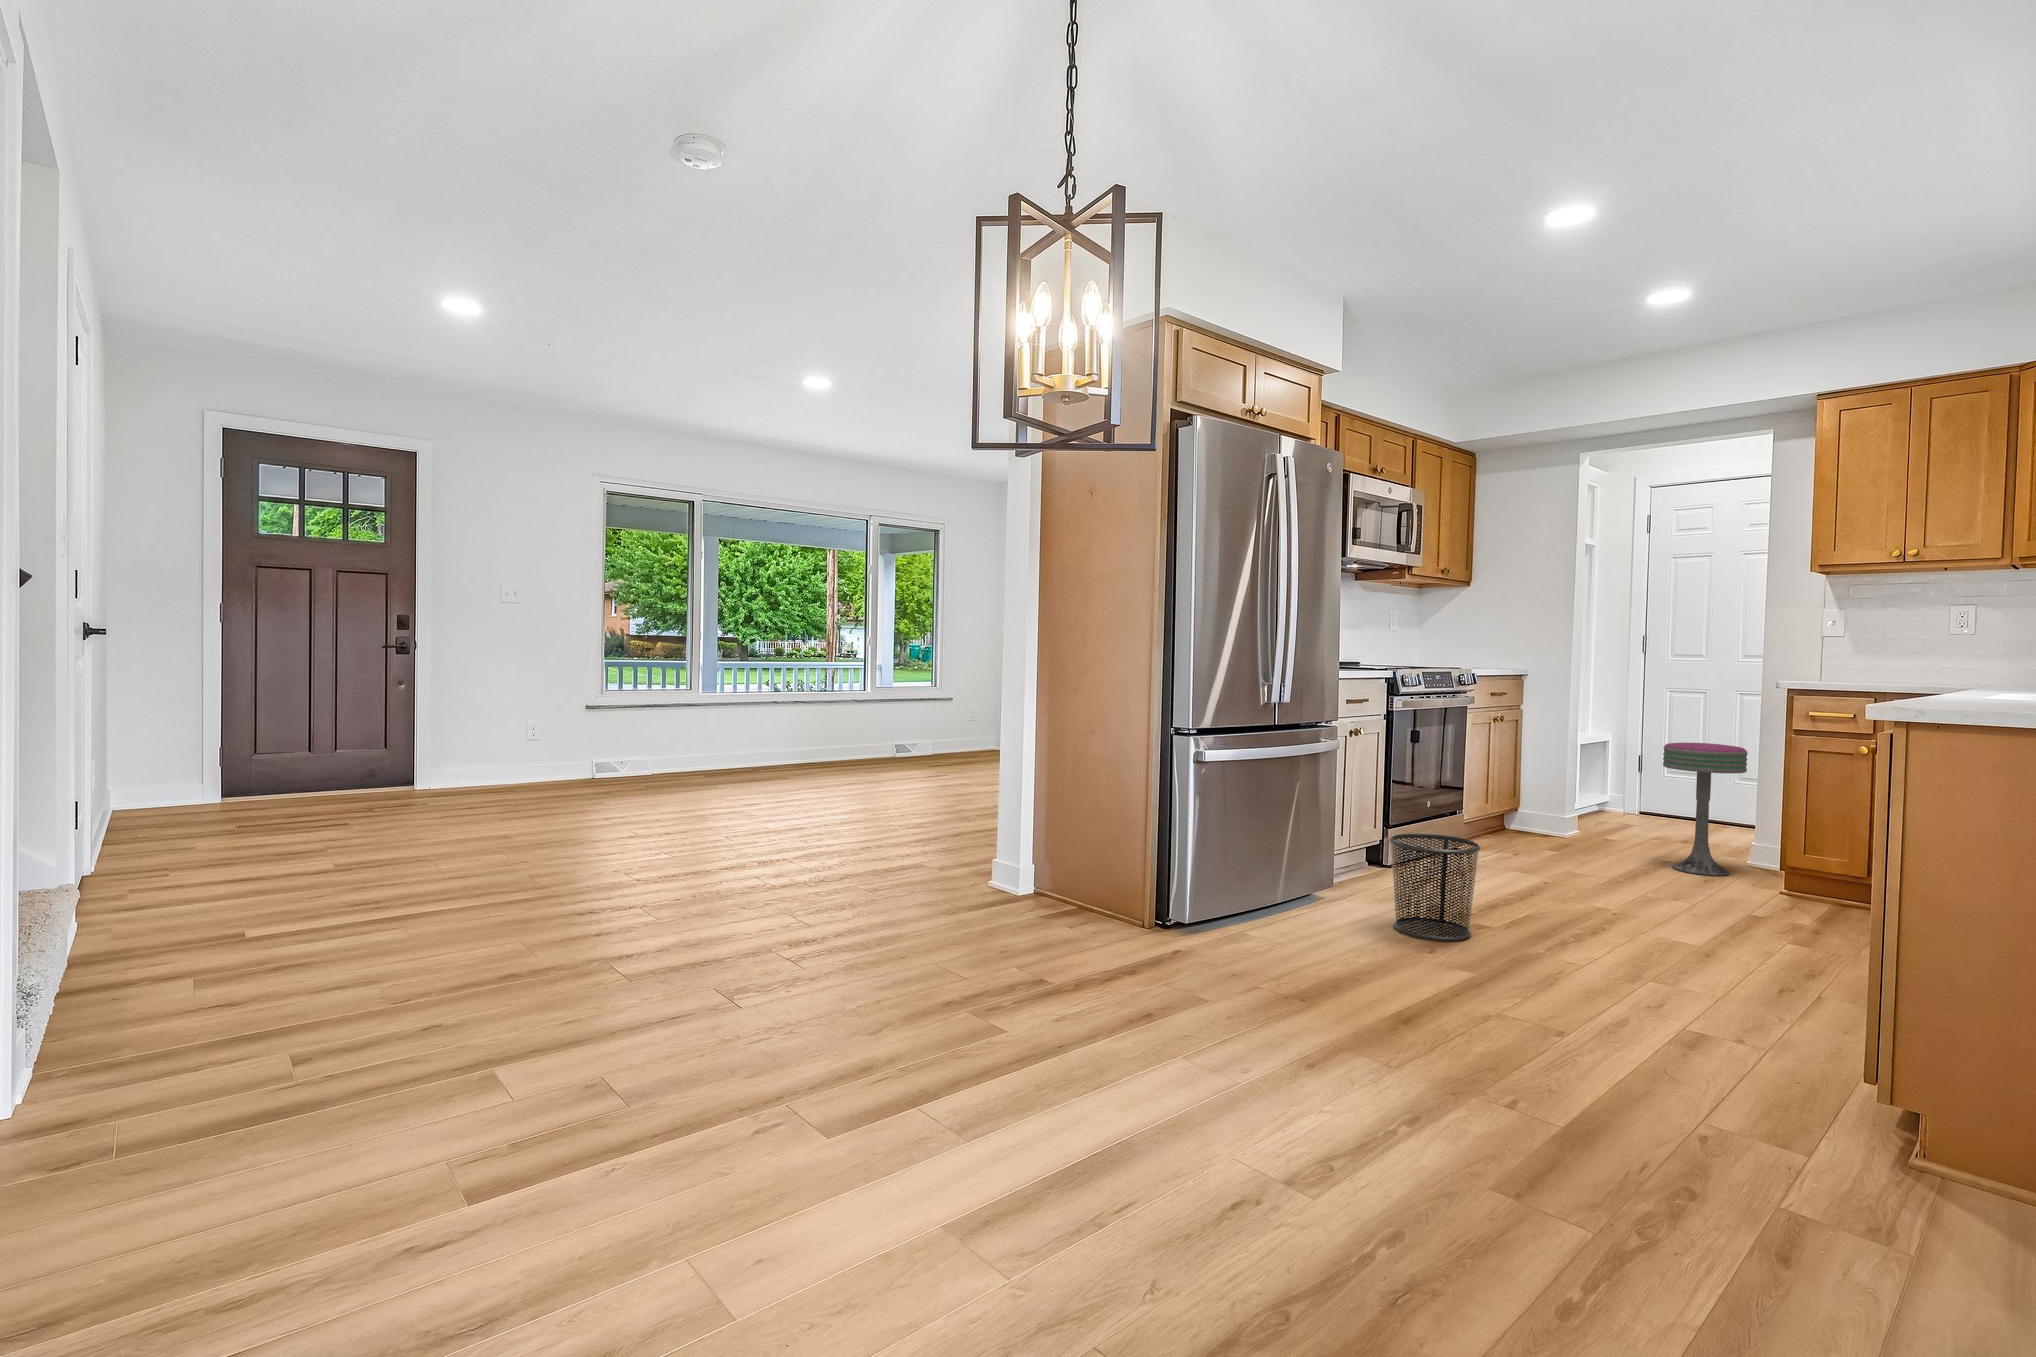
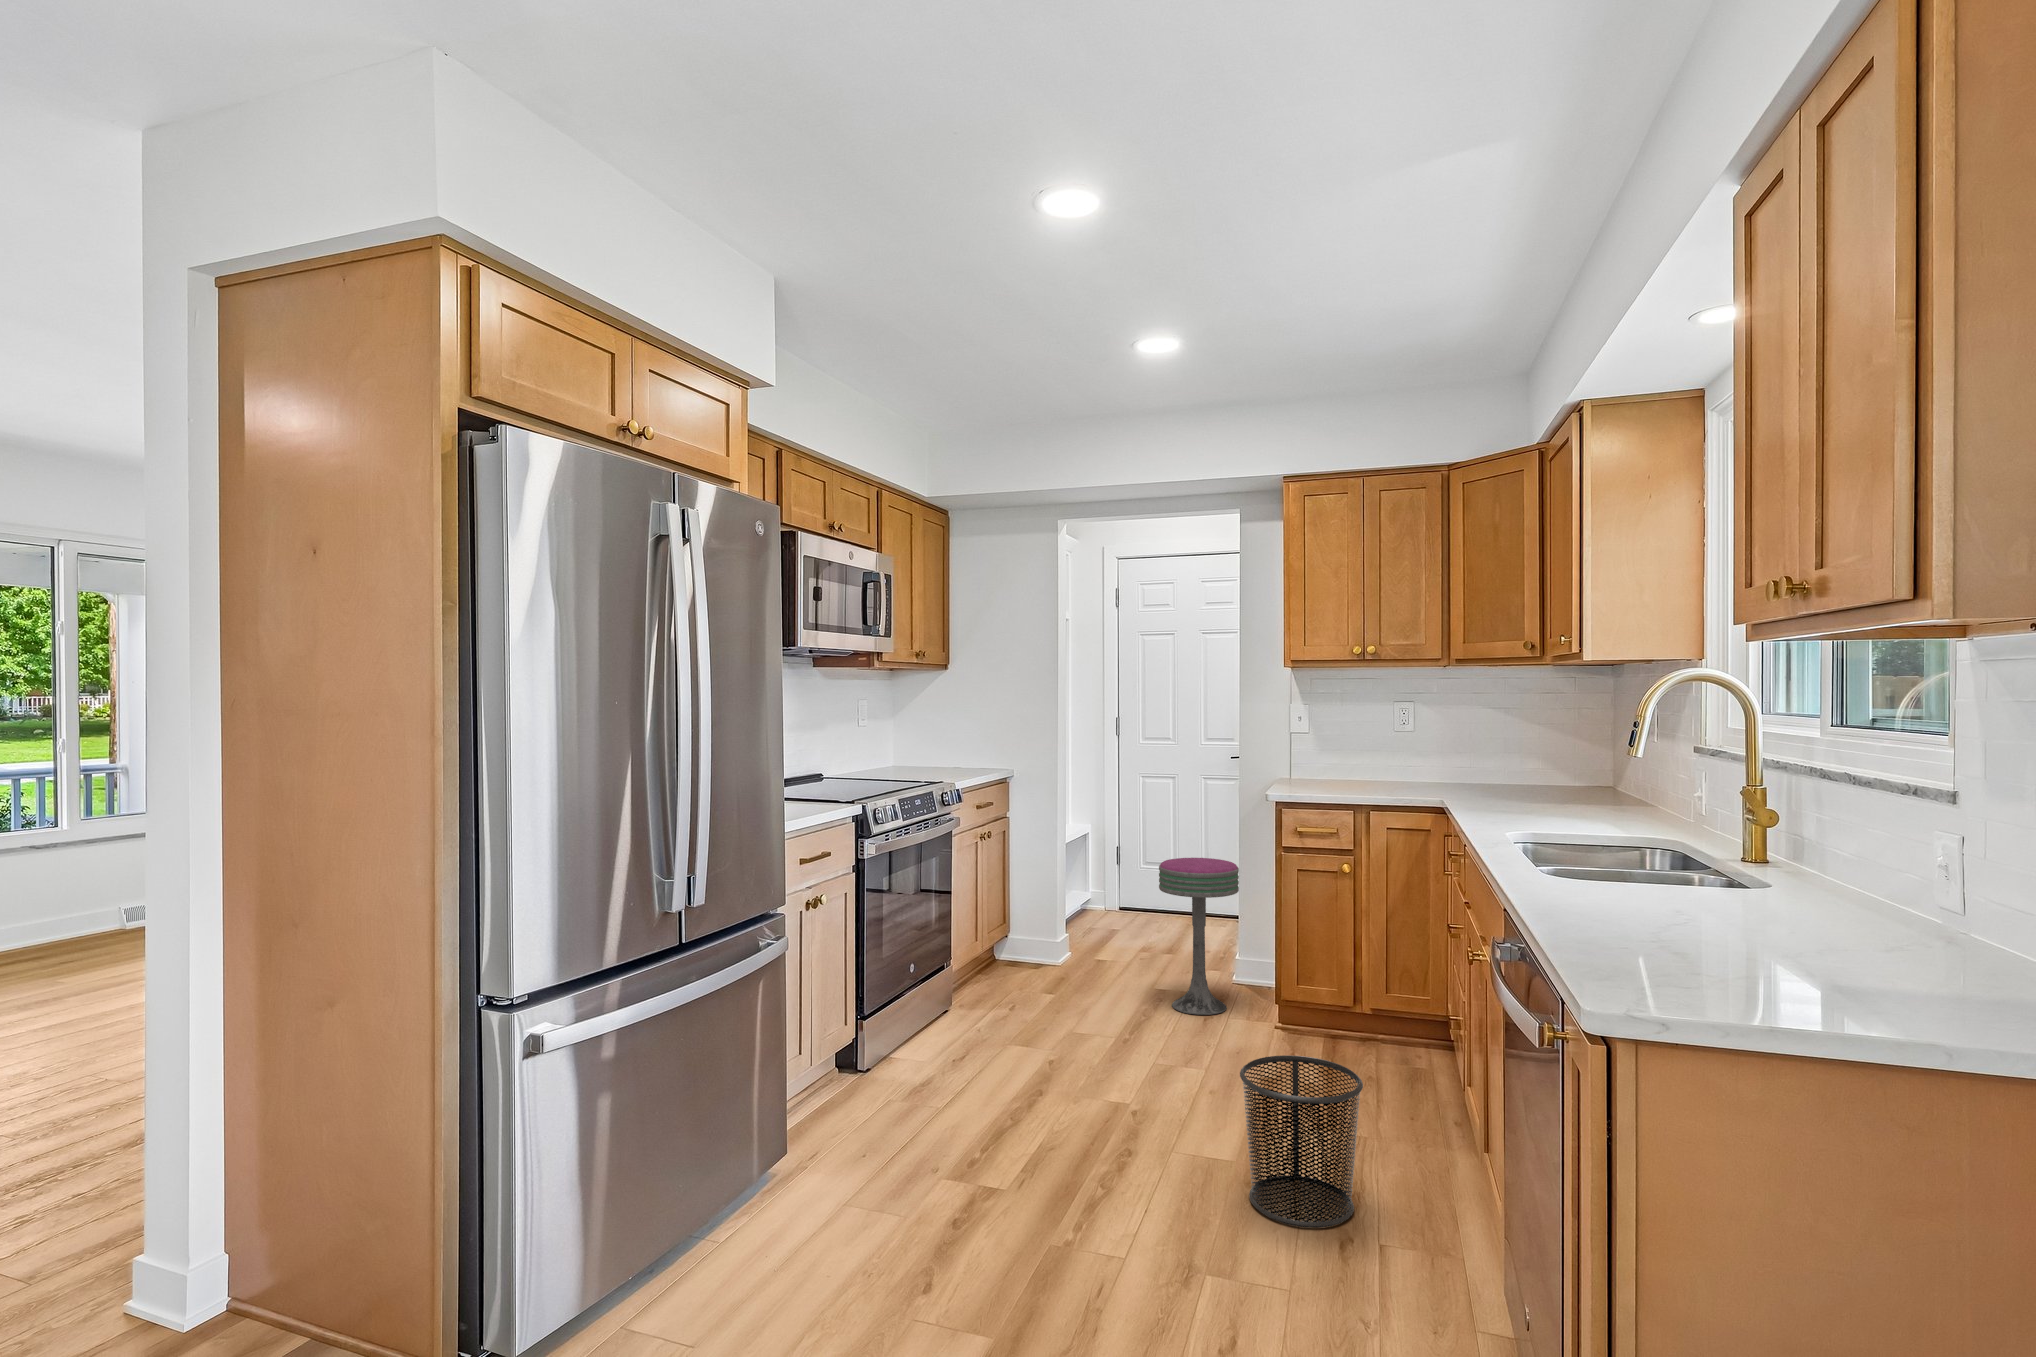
waste bin: present [1389,834,1481,941] -> present [1240,1055,1363,1228]

